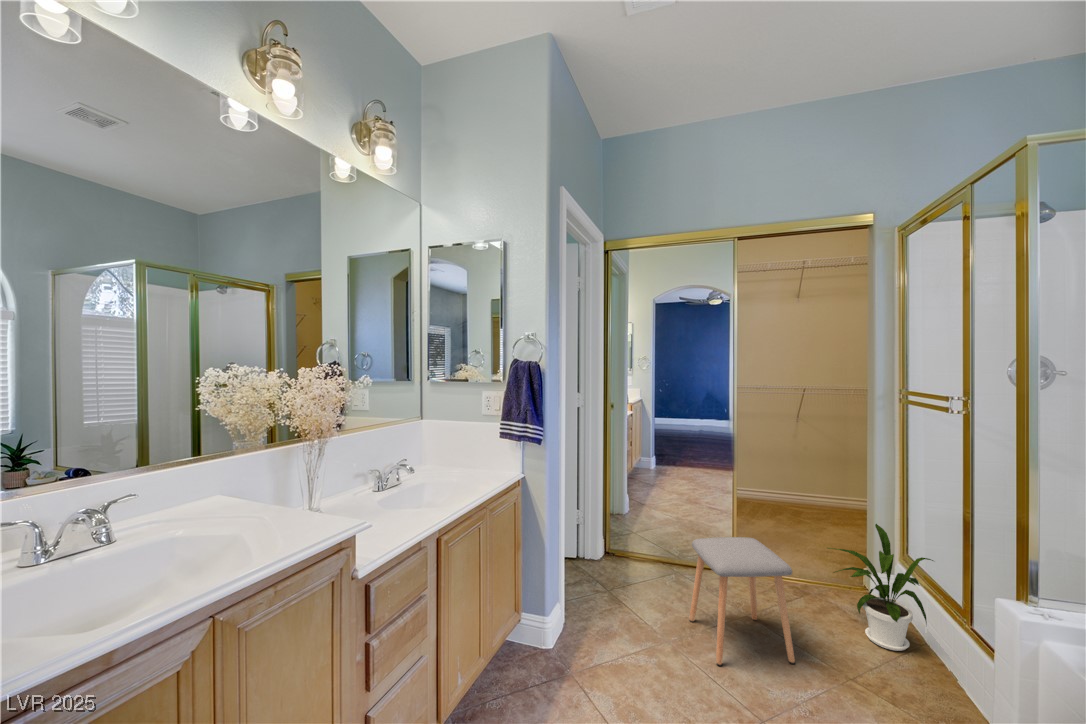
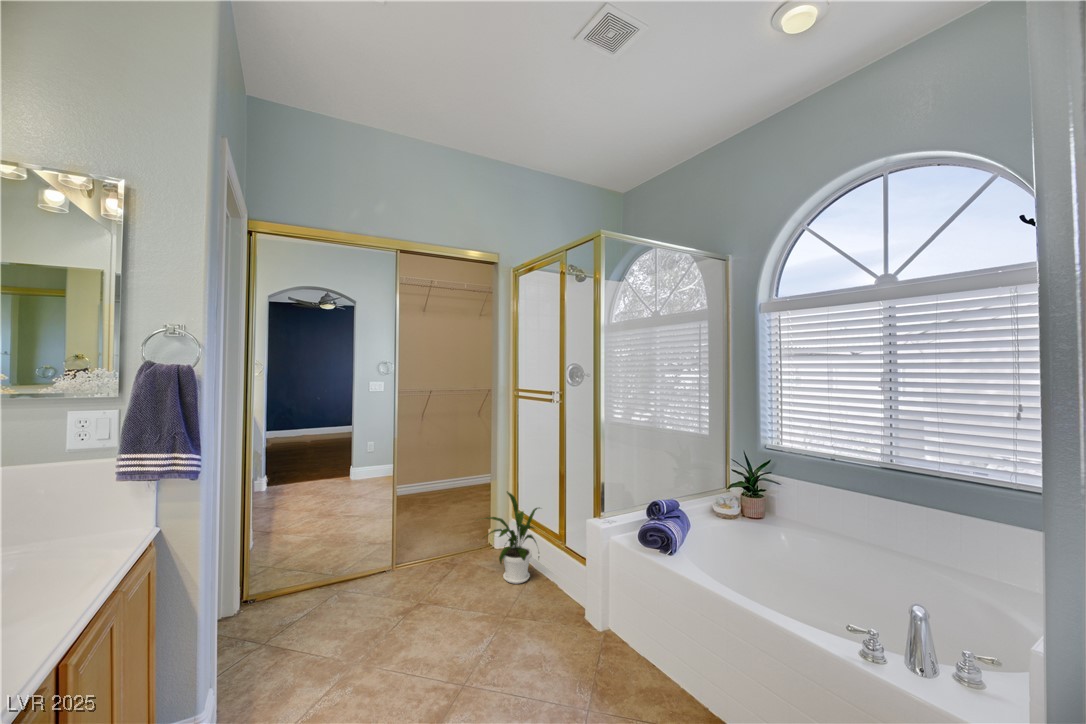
stool: present [689,537,795,666] -> none [370,529,468,661]

